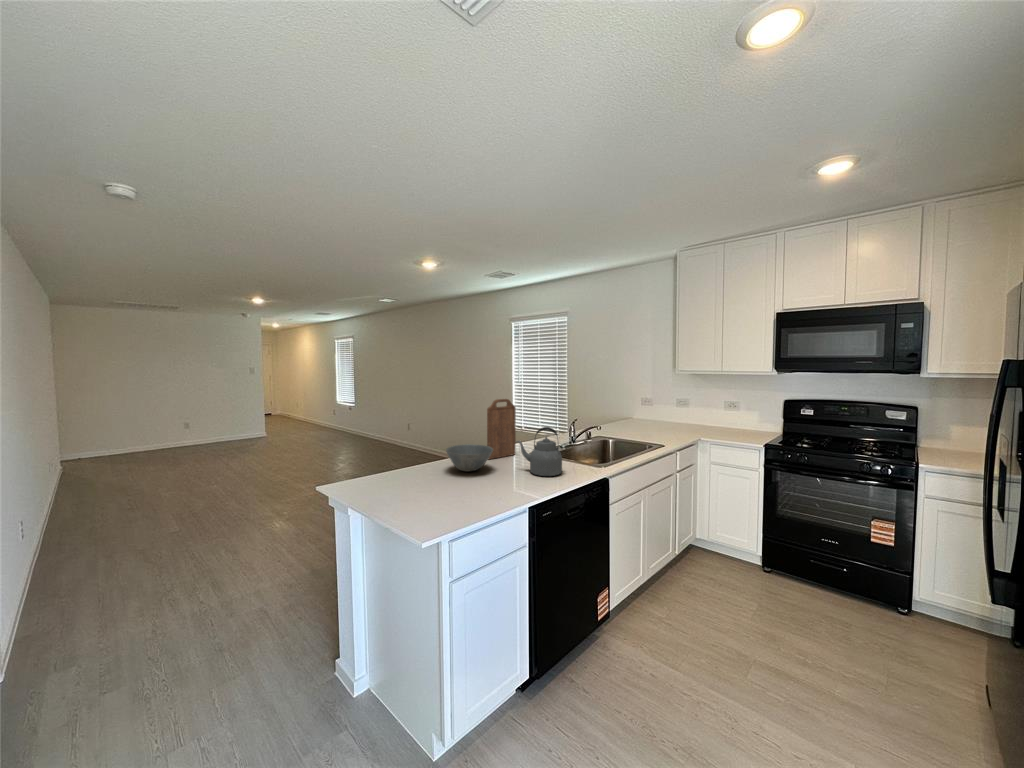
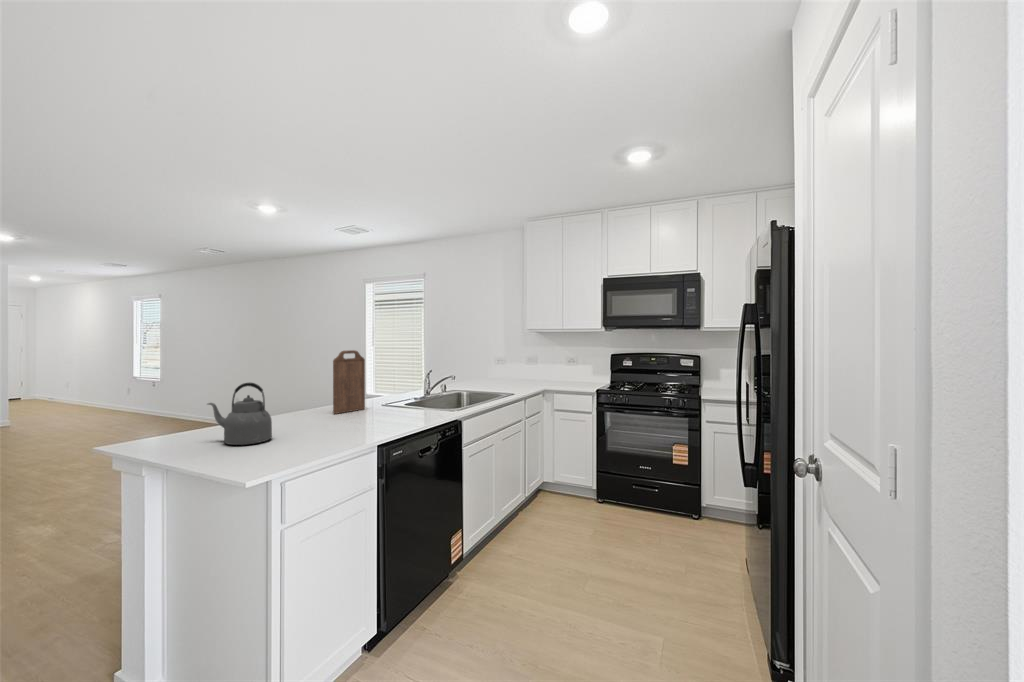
kettle: present [516,427,562,476] -> present [208,383,272,445]
bowl: present [446,444,493,472] -> none [286,397,340,424]

